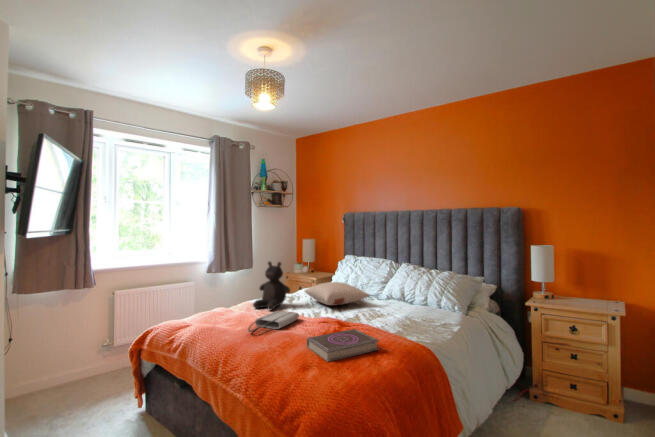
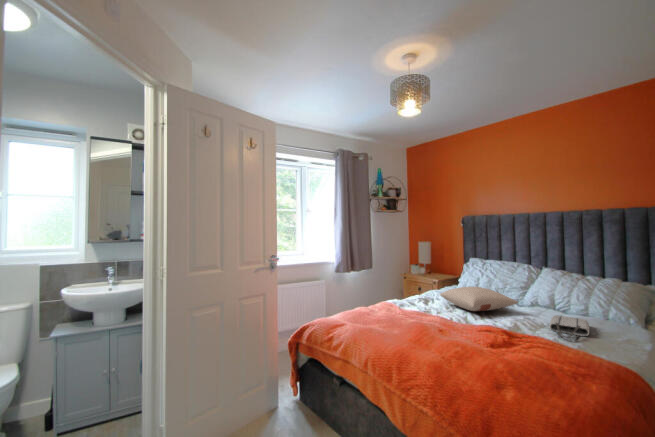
teddy bear: present [253,262,290,310] -> none [394,264,431,313]
tote bag: present [248,311,299,332] -> present [550,315,590,338]
book: present [307,329,379,362] -> none [482,343,576,382]

